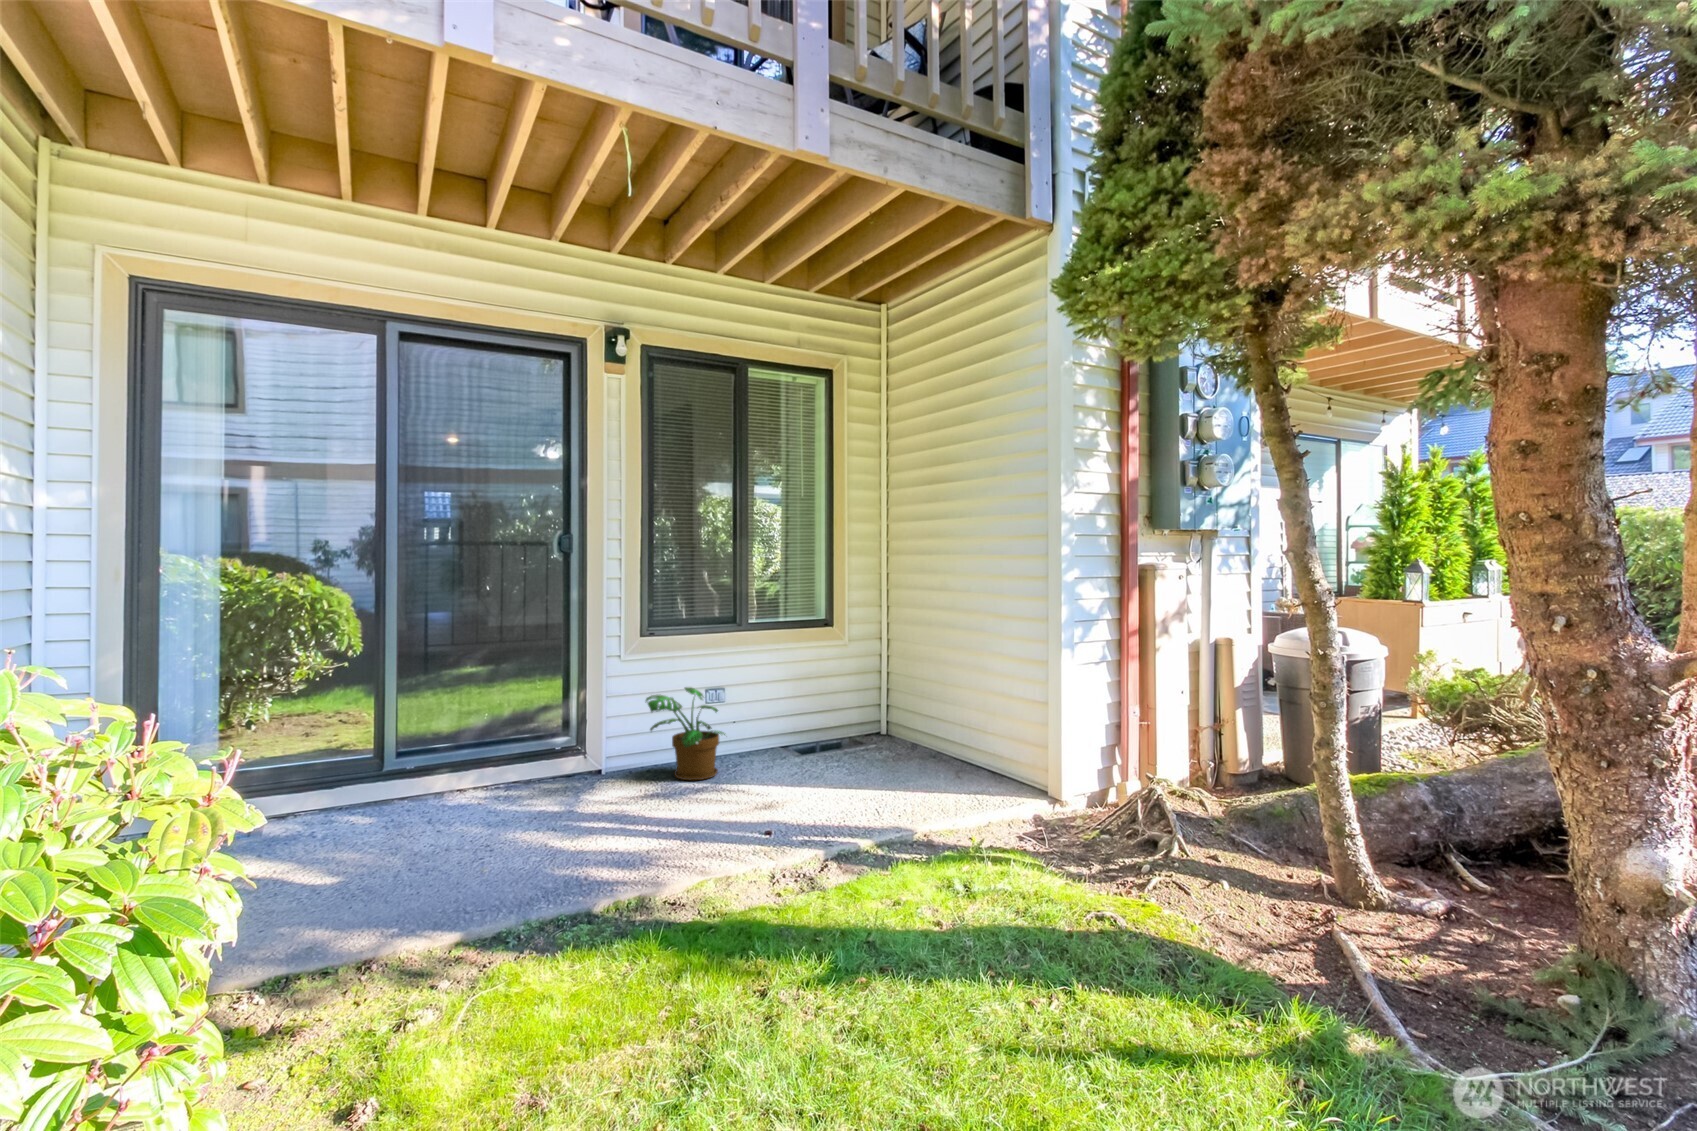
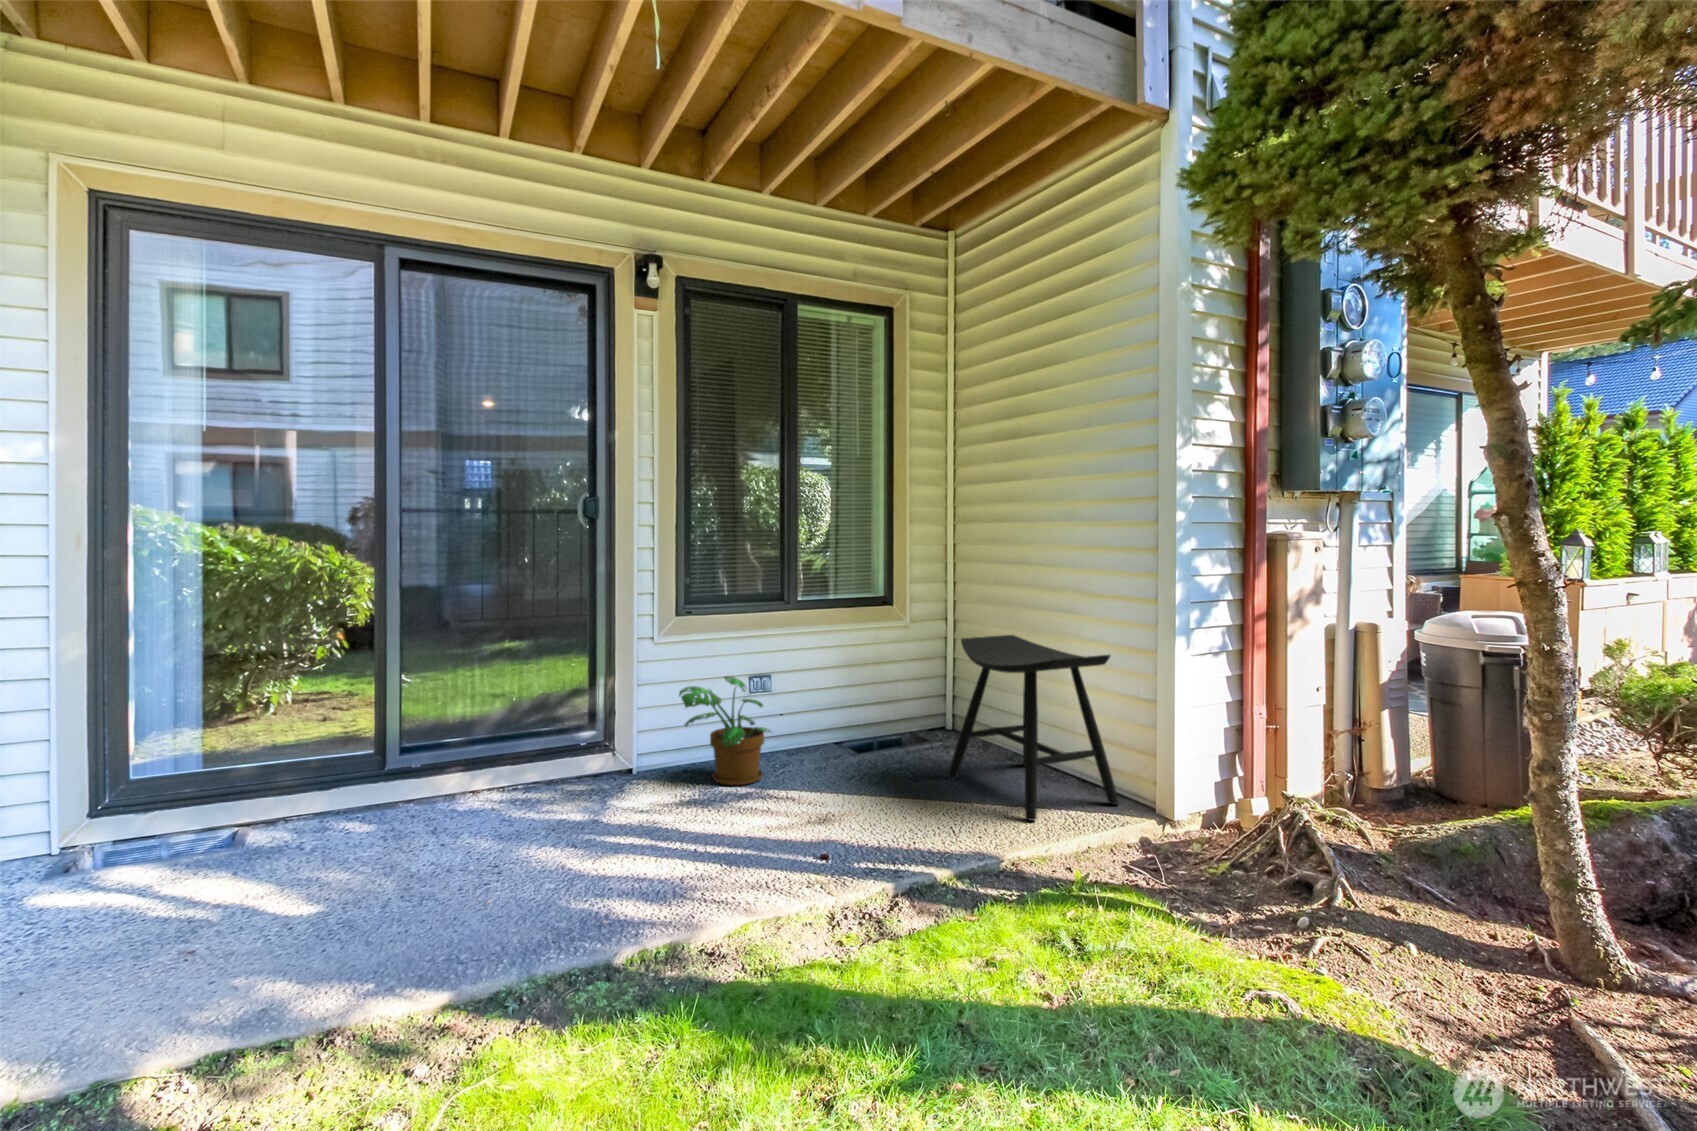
stool: none [876,649,1018,803] -> present [947,635,1119,820]

